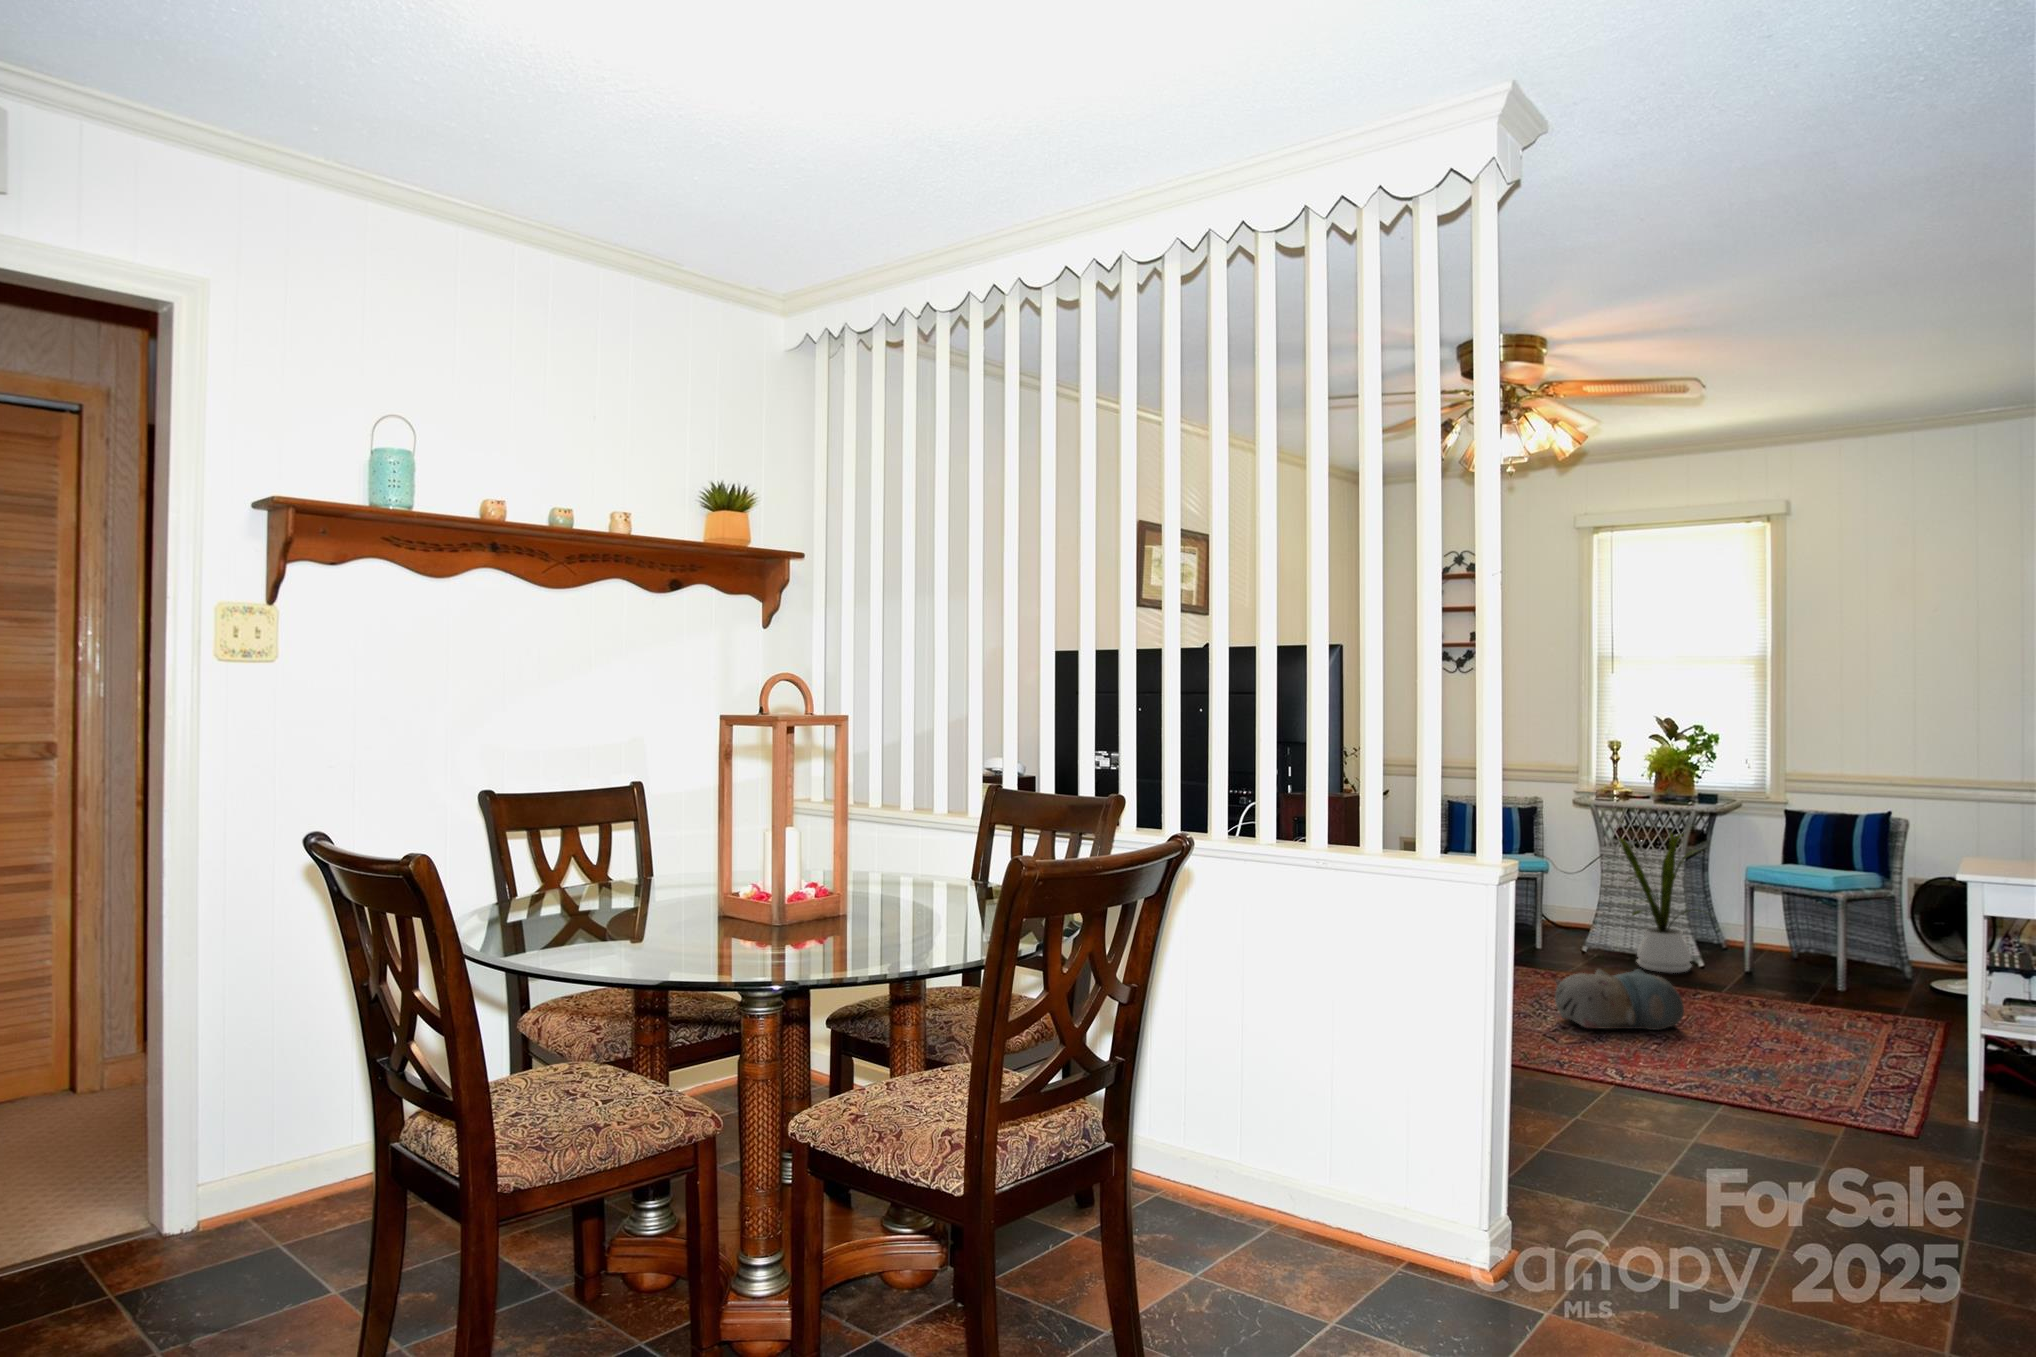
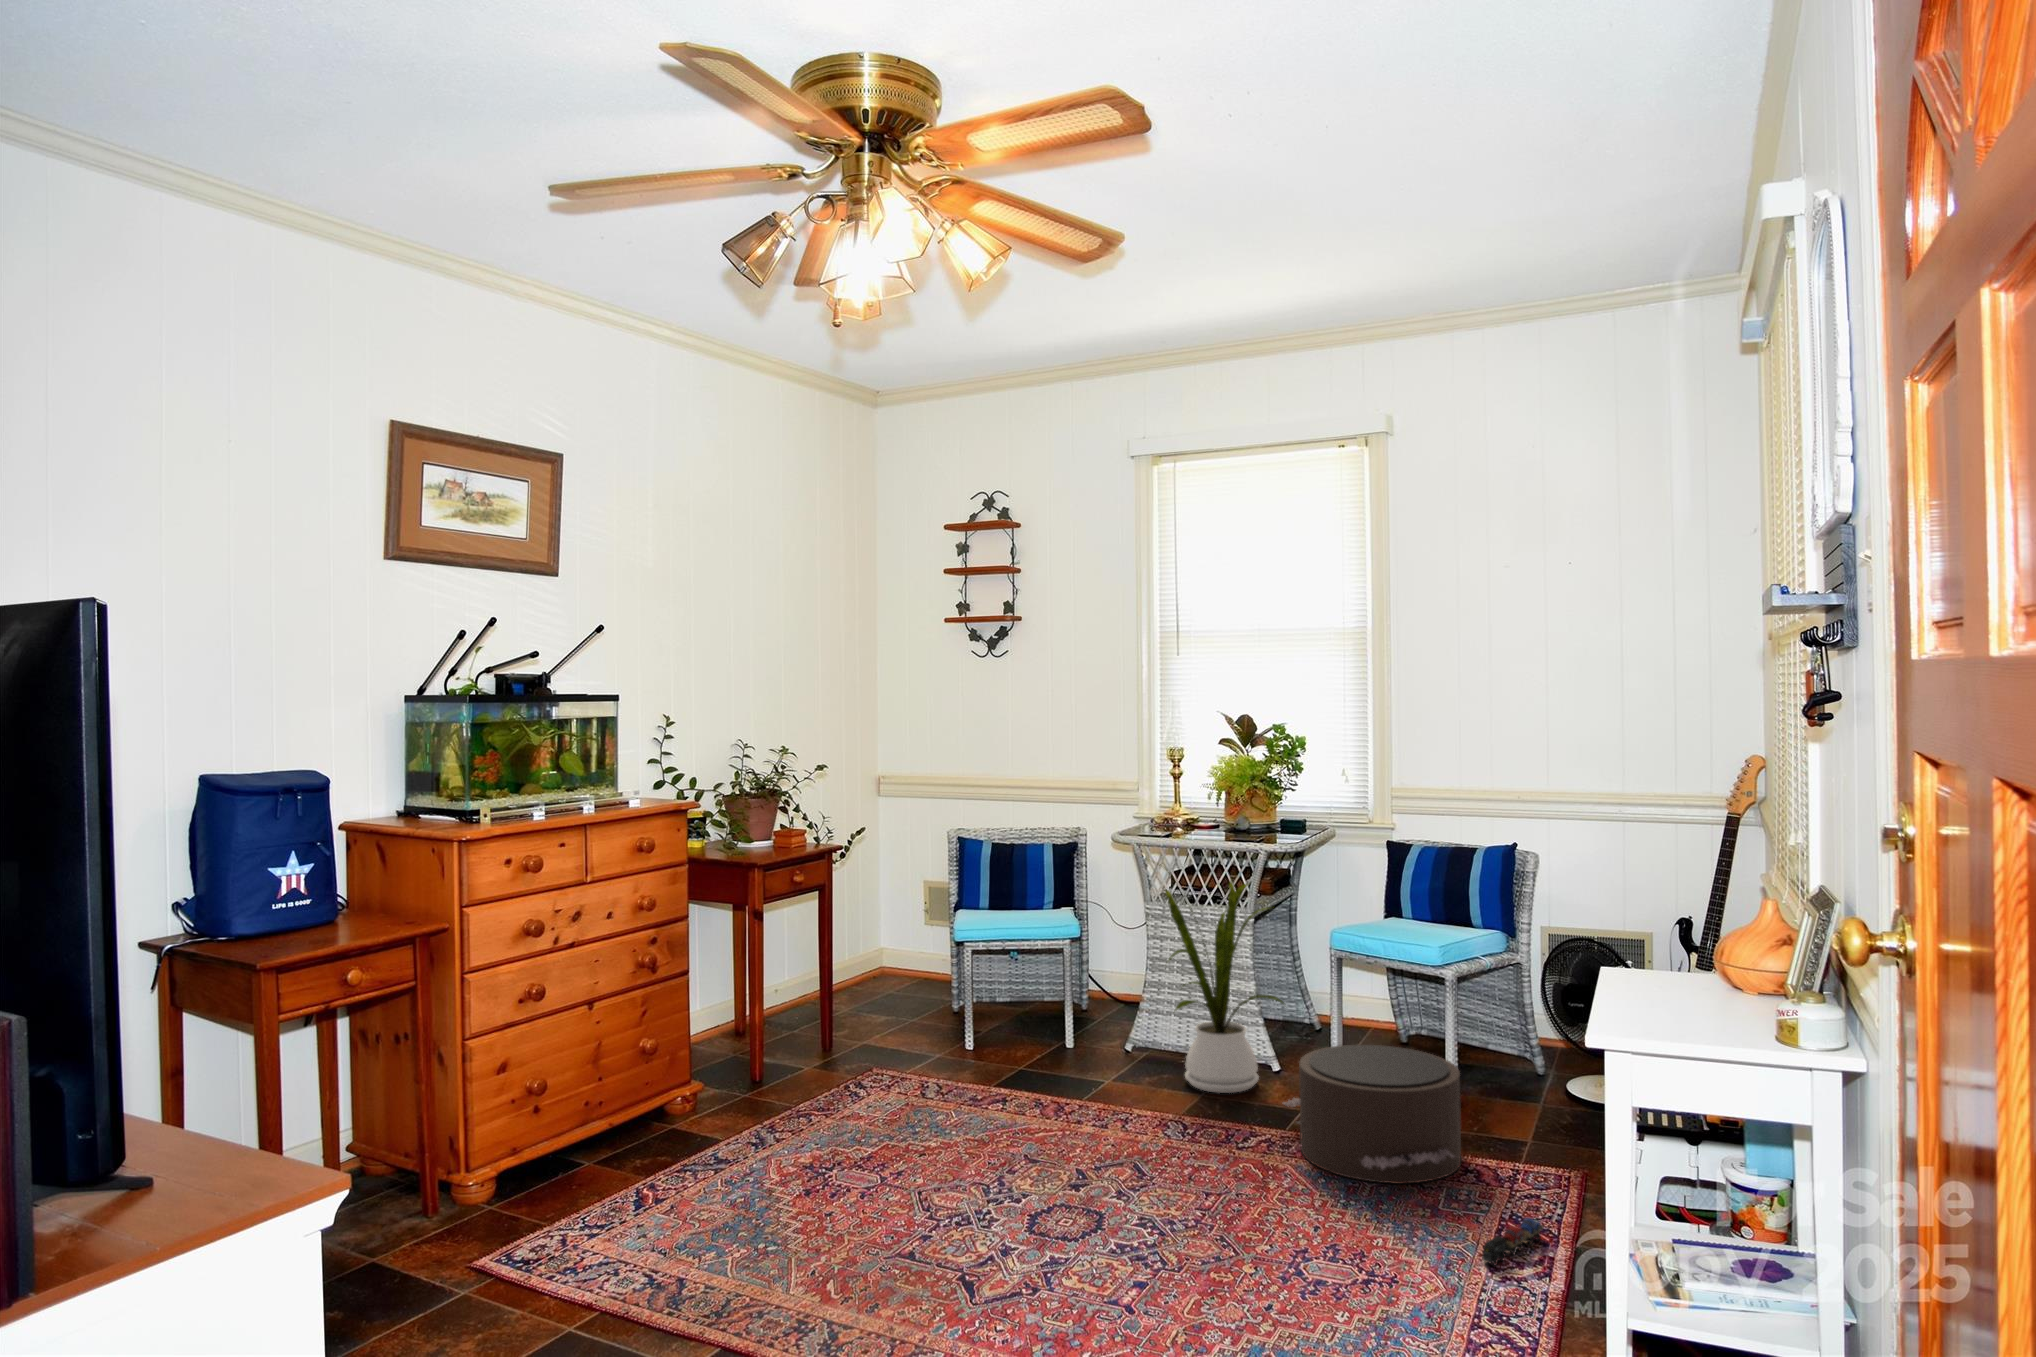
pouf: none [1715,938,1848,1016] -> present [1283,1045,1461,1184]
plush toy: present [1555,969,1684,1030] -> none [1009,1130,1211,1259]
toy train: none [1864,1028,1906,1049] -> present [1482,1218,1544,1265]

